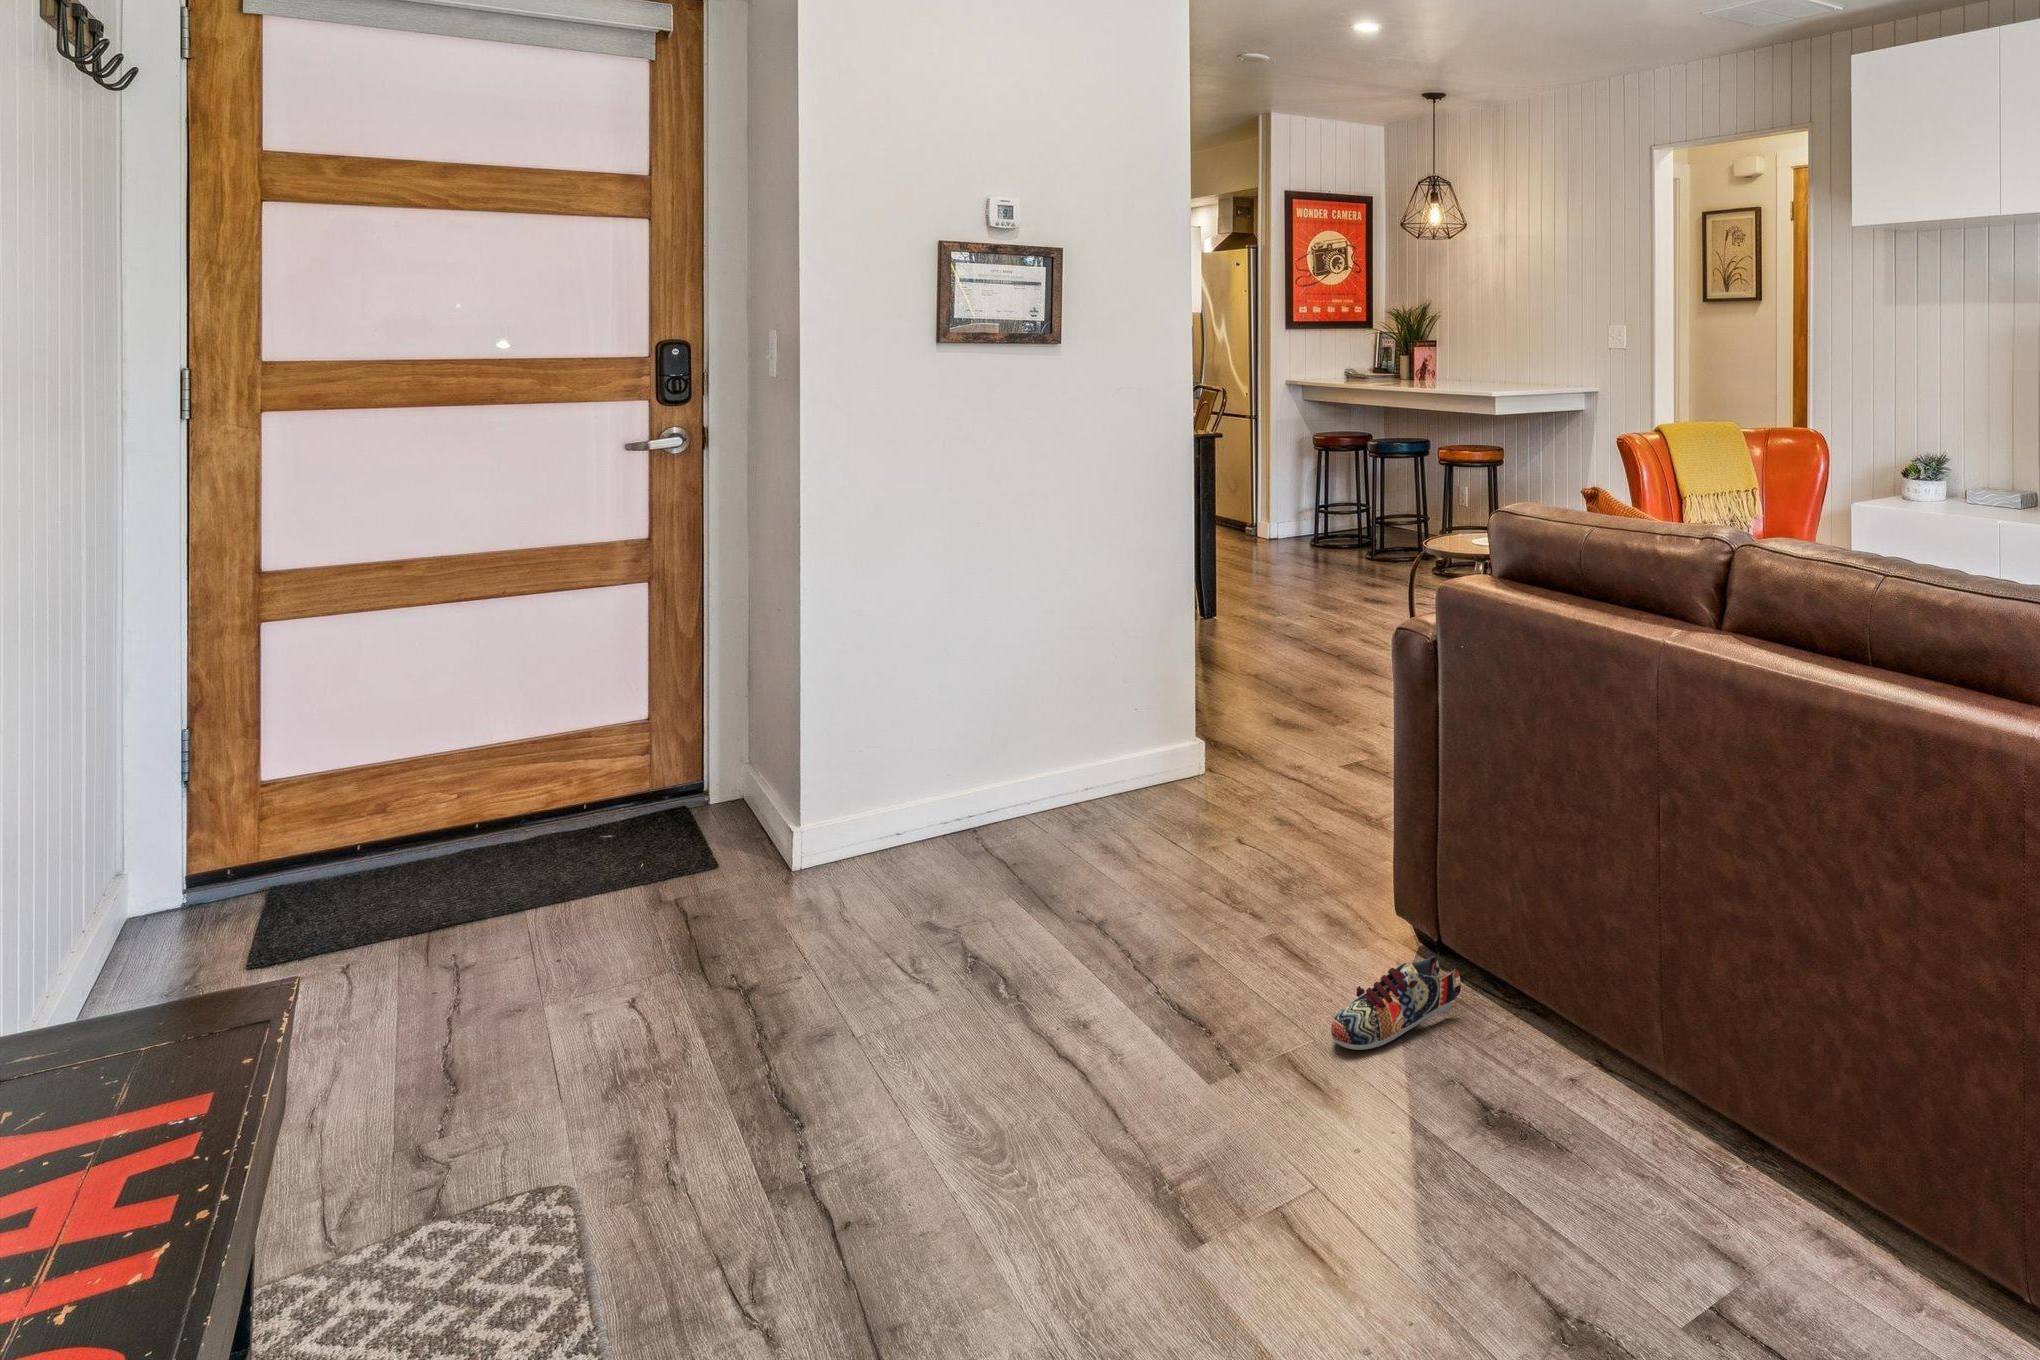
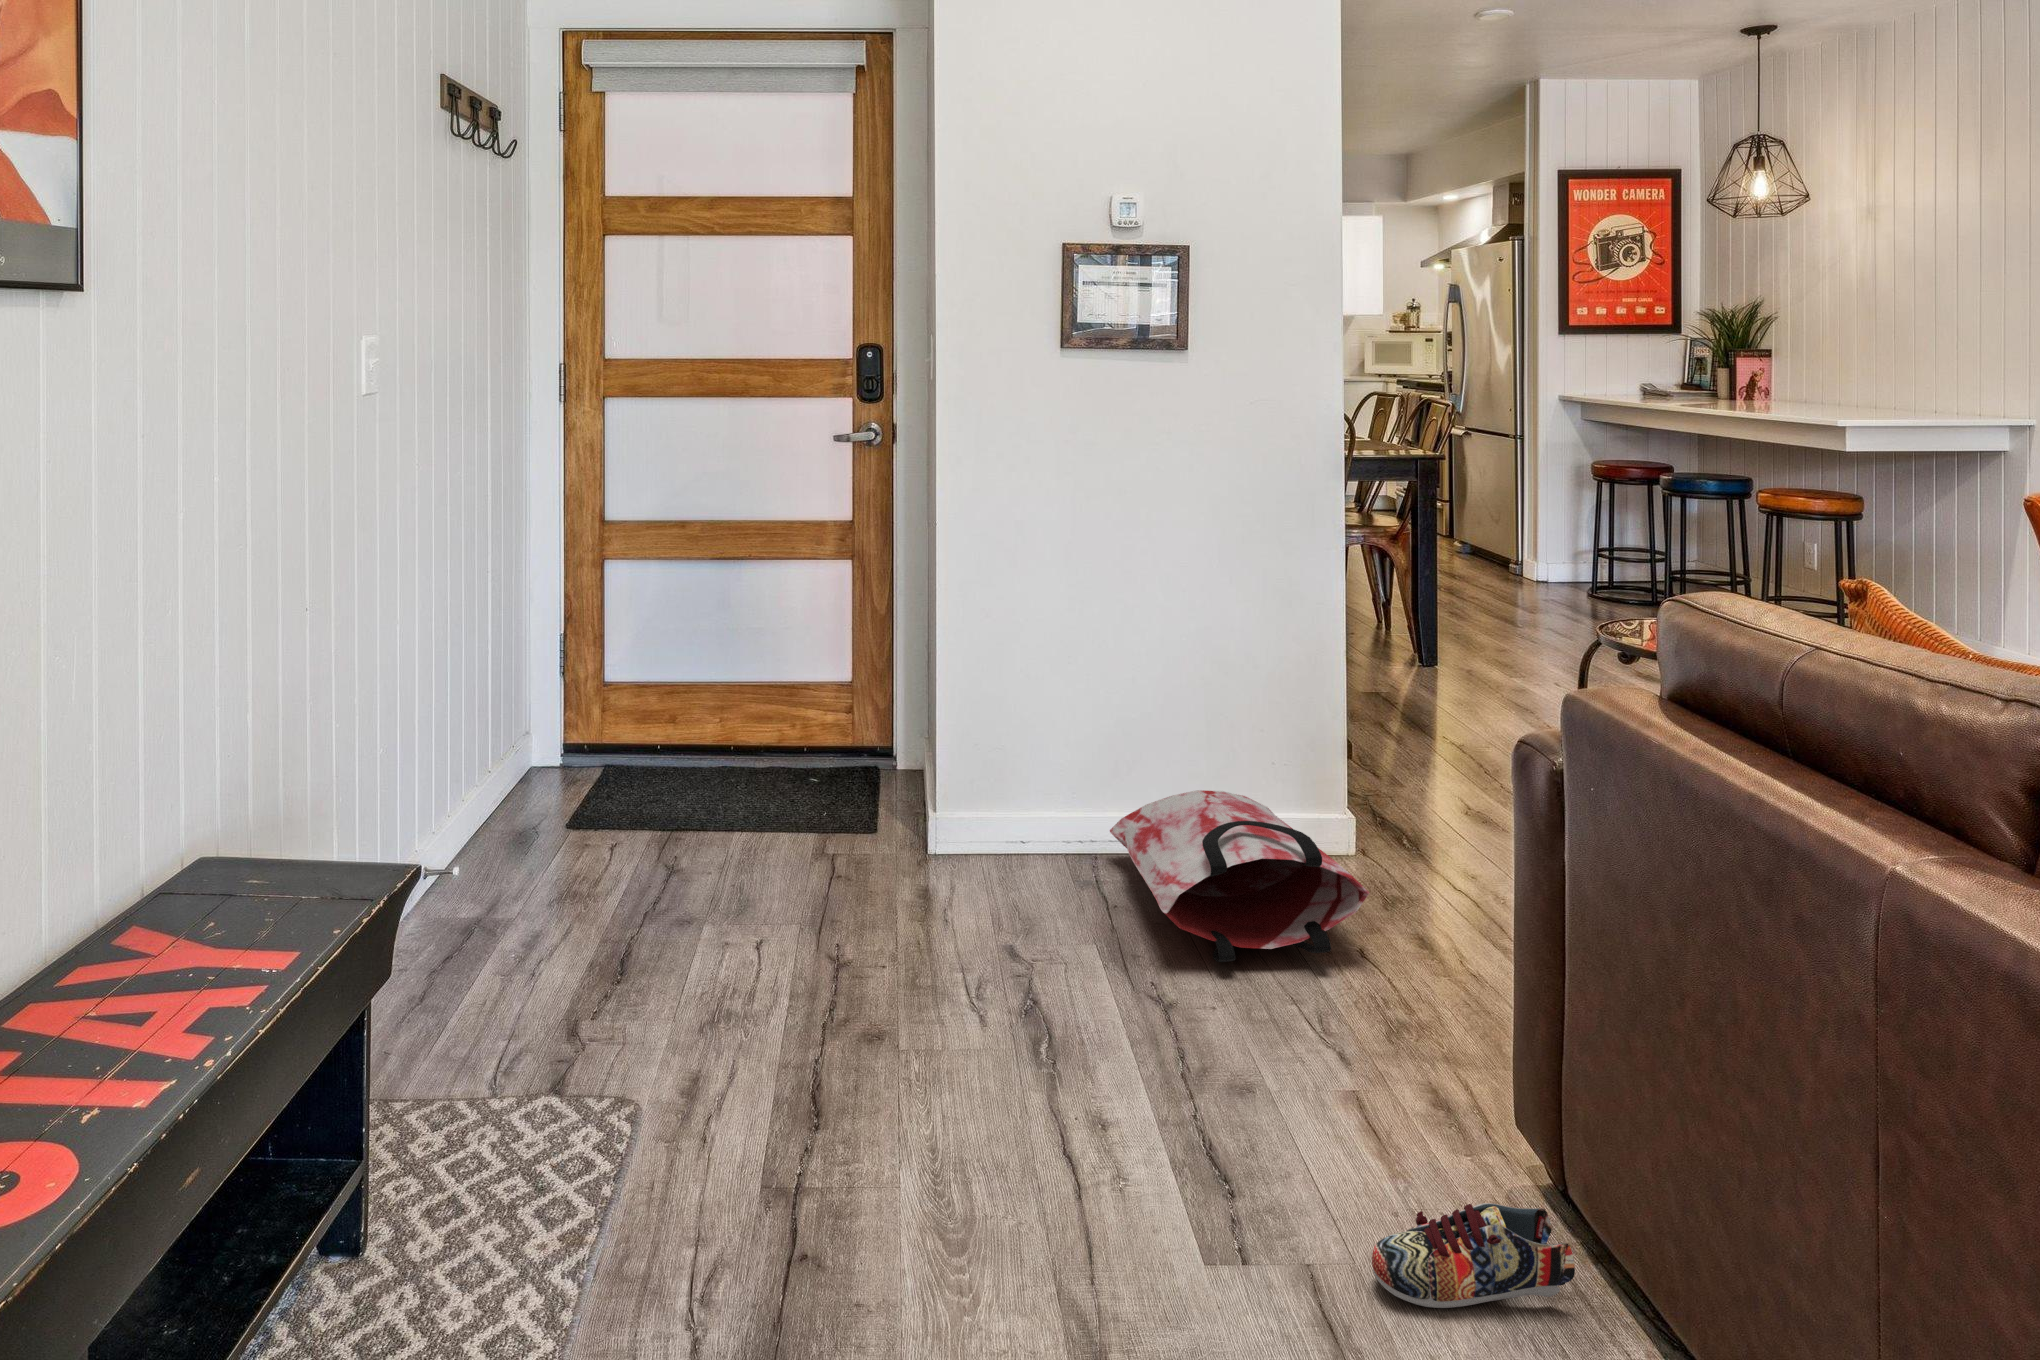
bag: none [990,742,1249,880] -> present [1110,790,1369,962]

